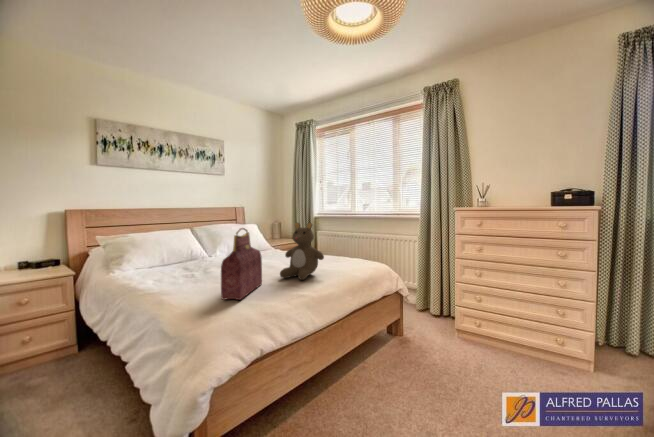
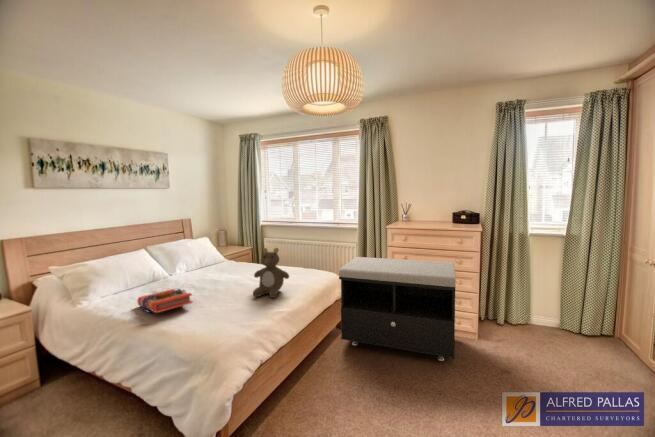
handbag: present [221,228,262,300] -> none [213,261,240,325]
storage bench: none [387,246,556,392] -> present [339,257,456,361]
book: none [161,262,212,283] -> present [138,289,192,313]

